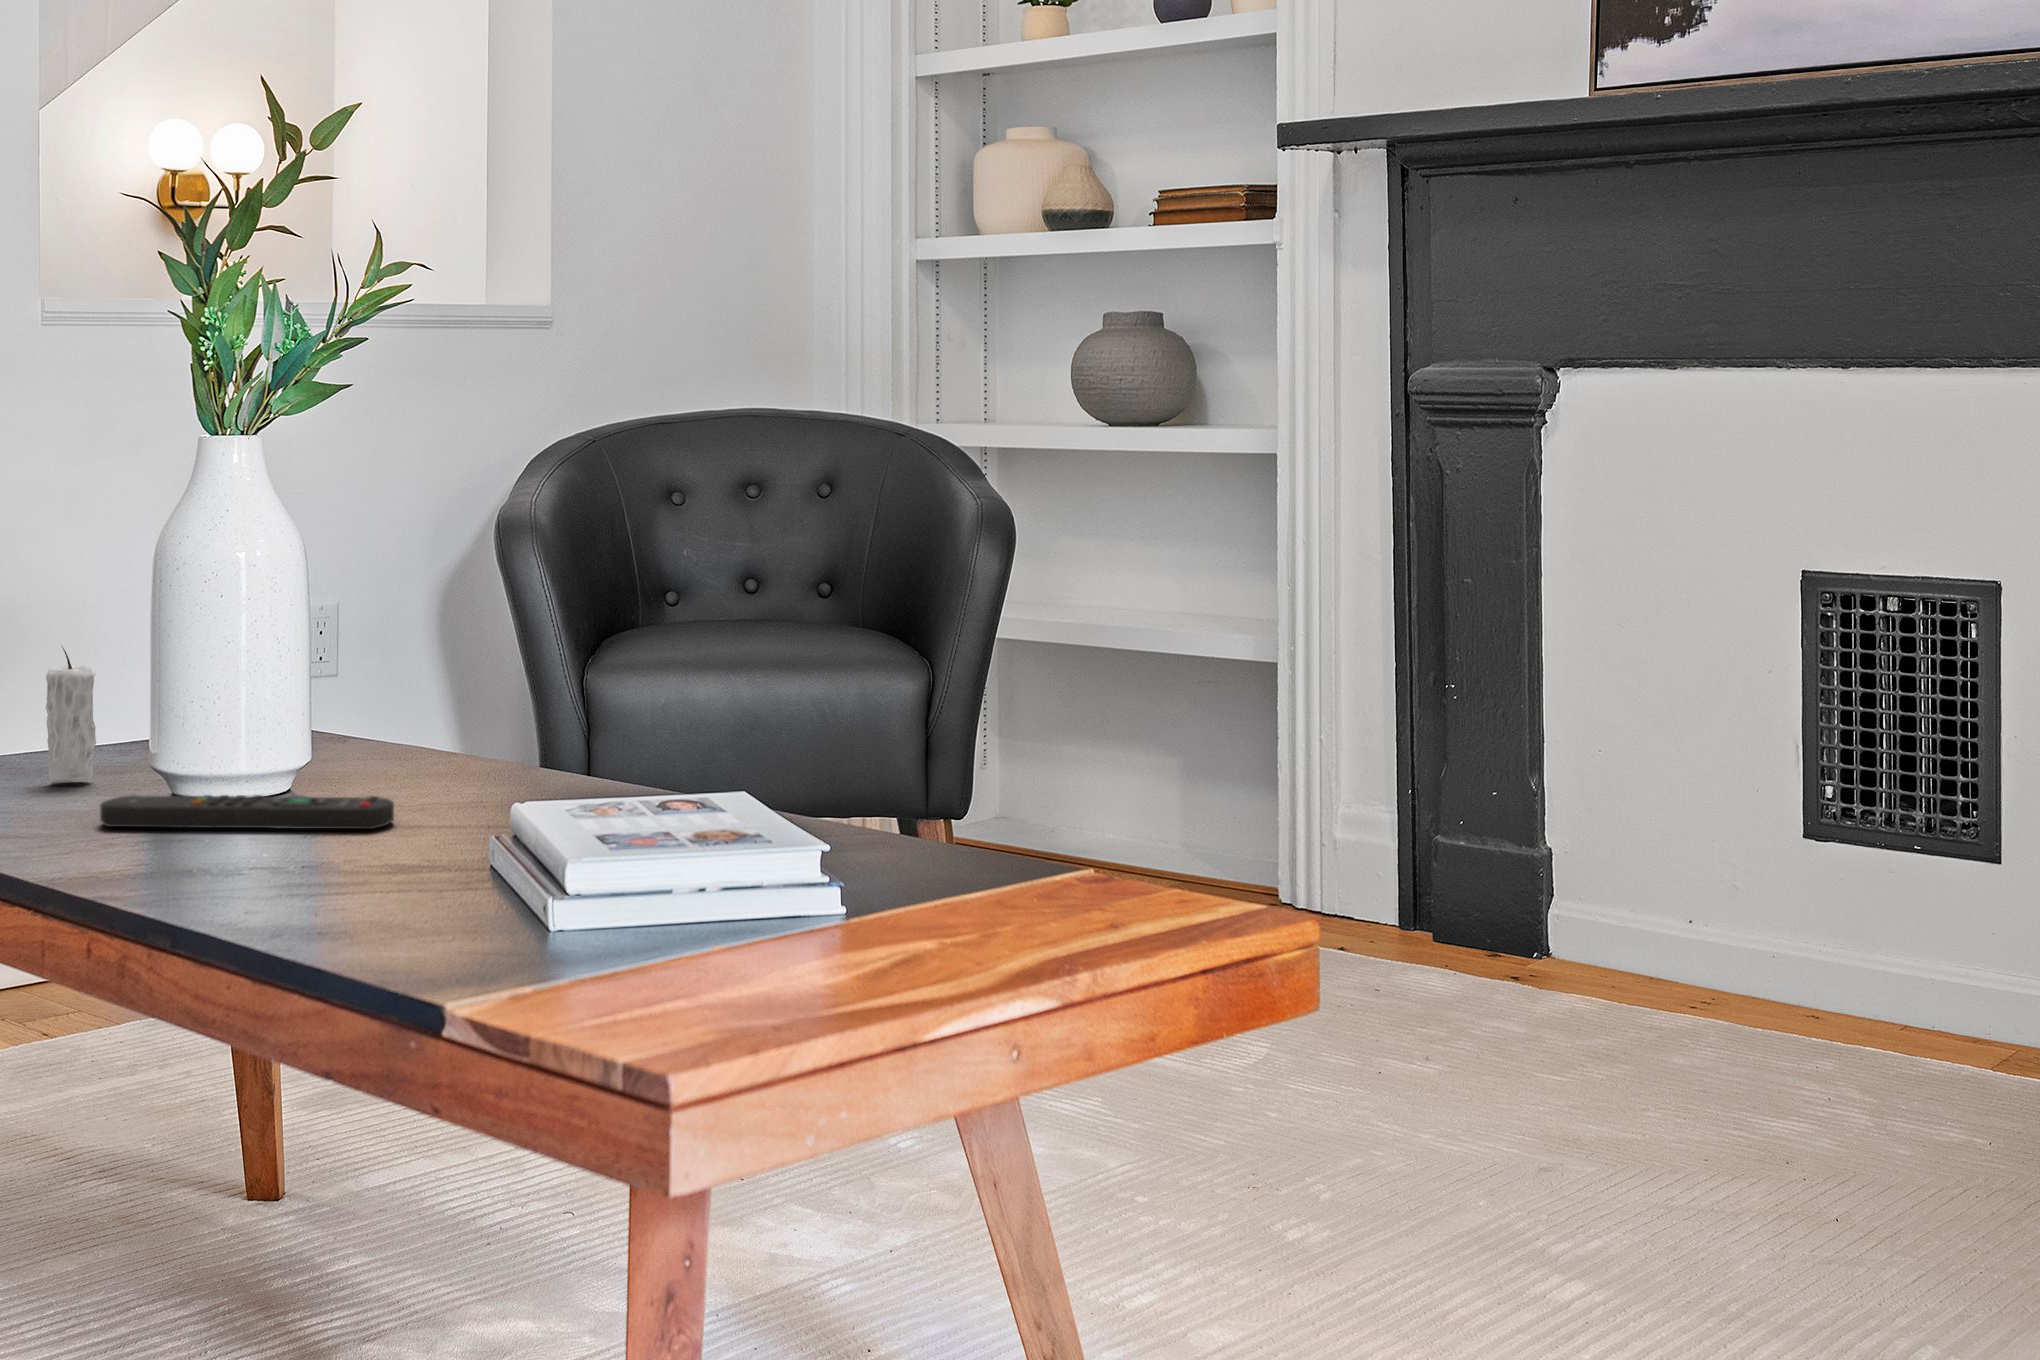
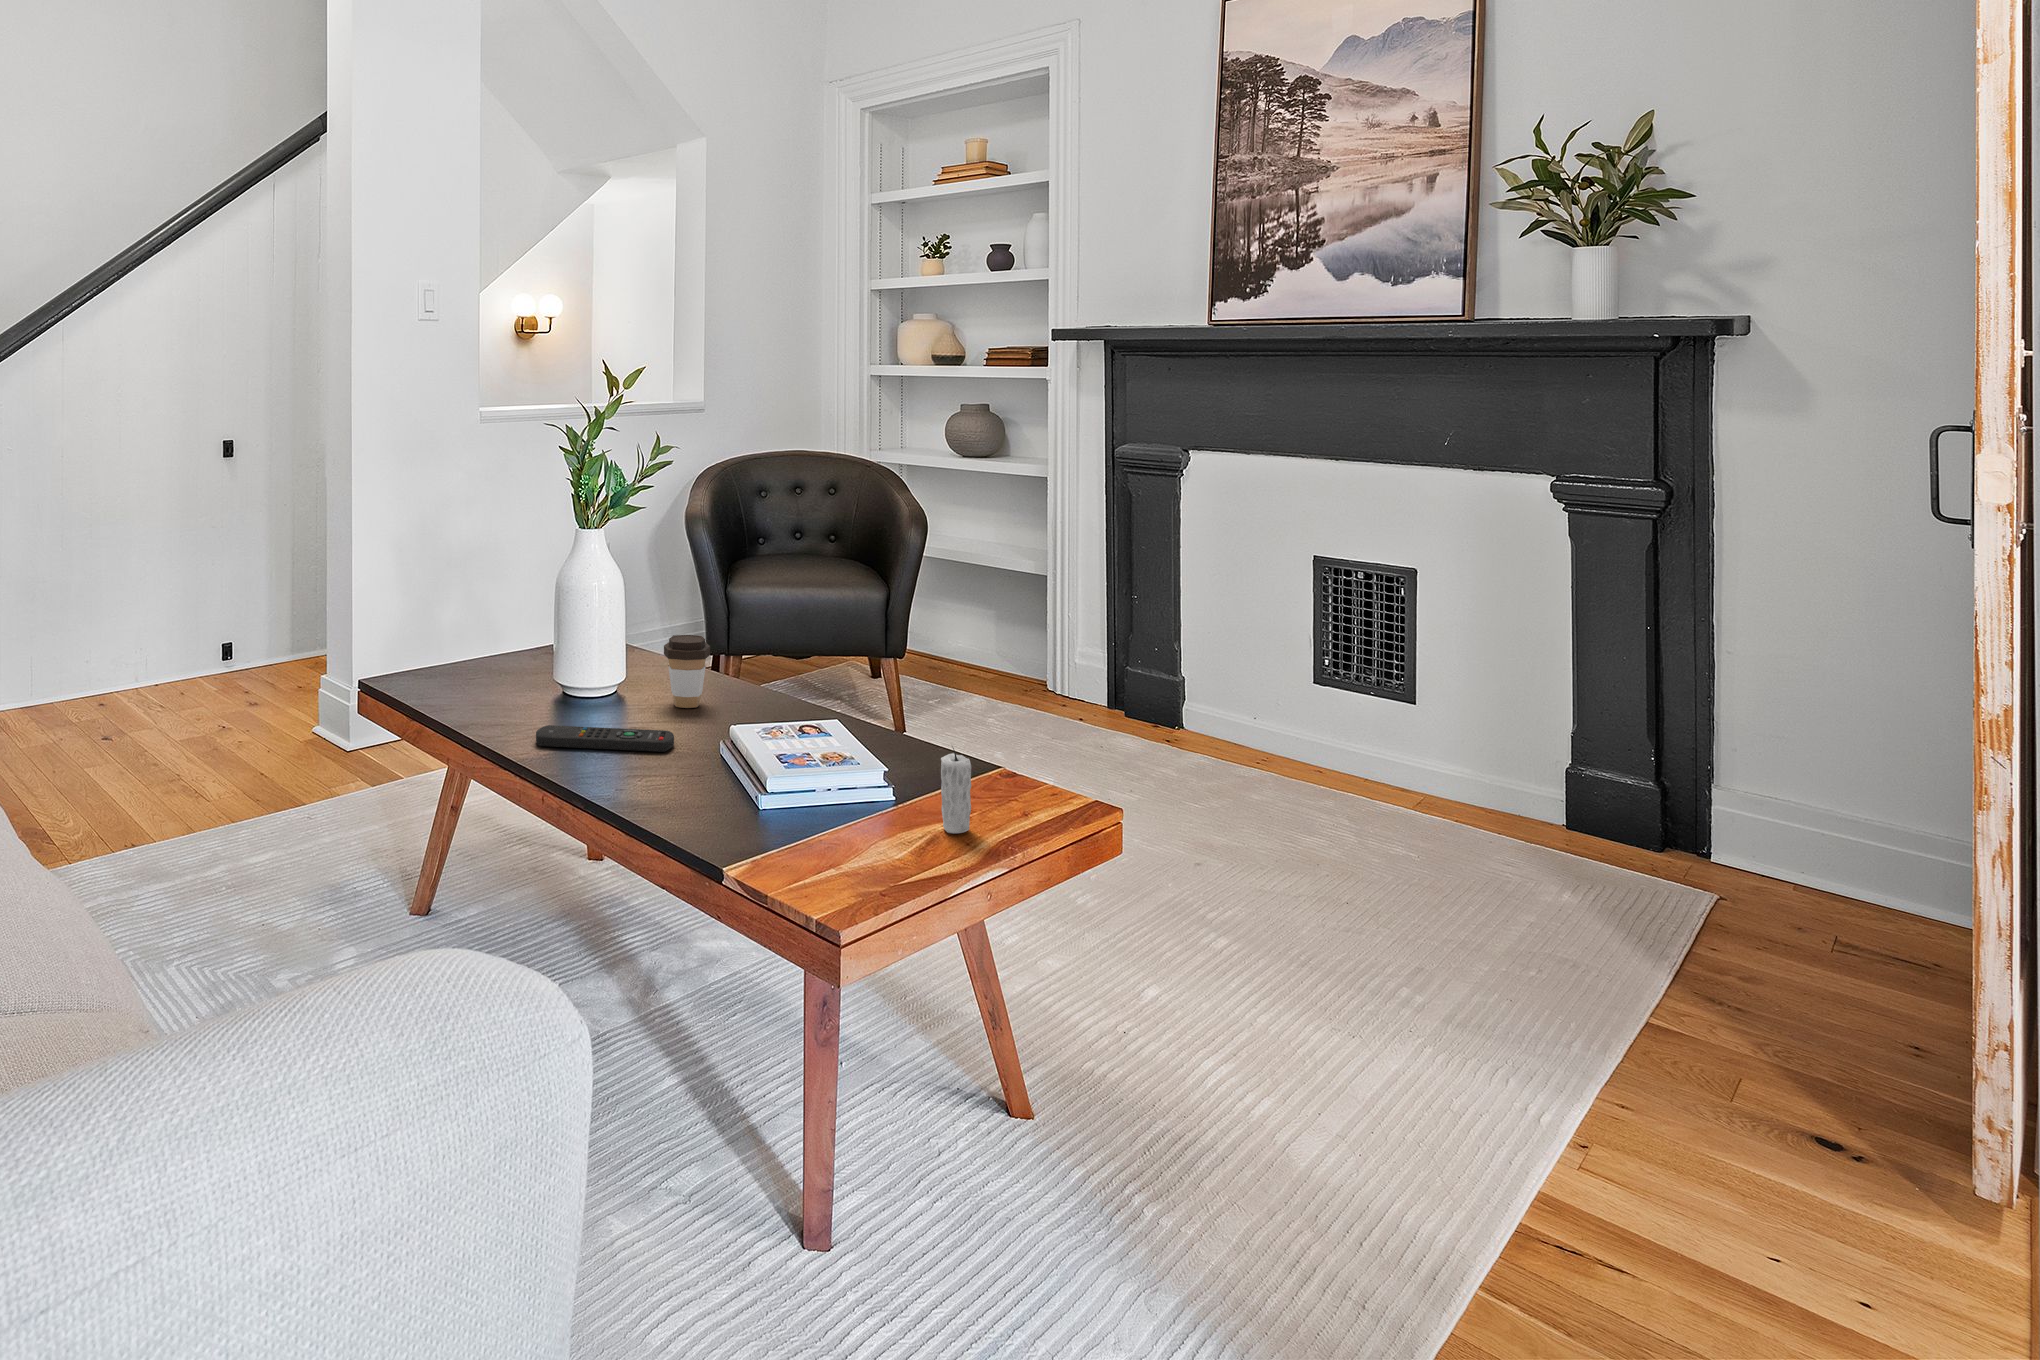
coffee cup: none [387,638,486,784] -> present [664,635,710,708]
candle: present [46,647,96,783] -> present [941,748,971,833]

